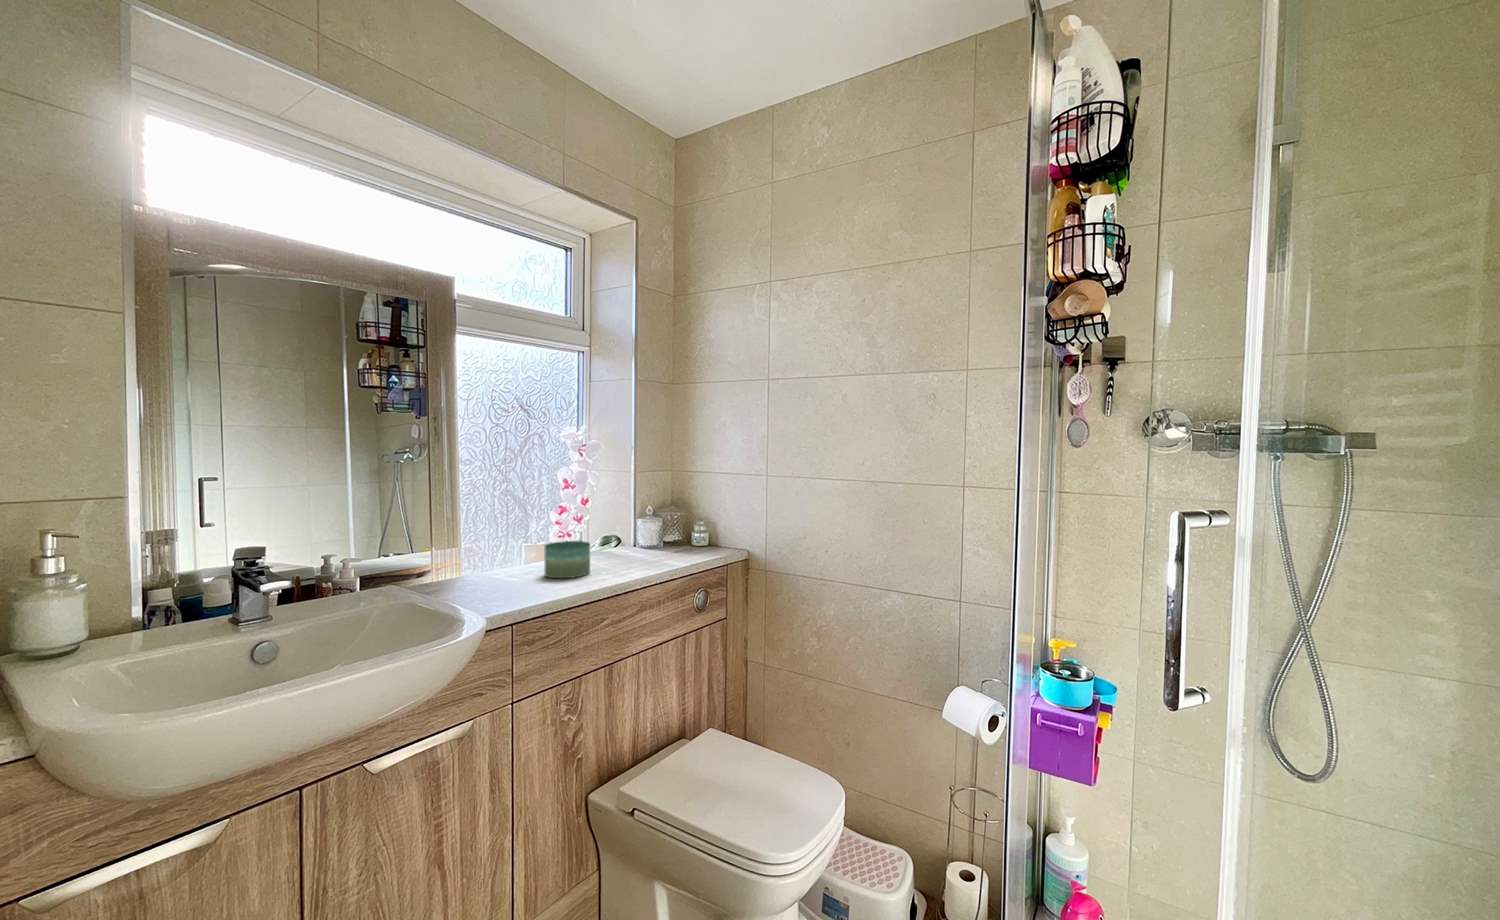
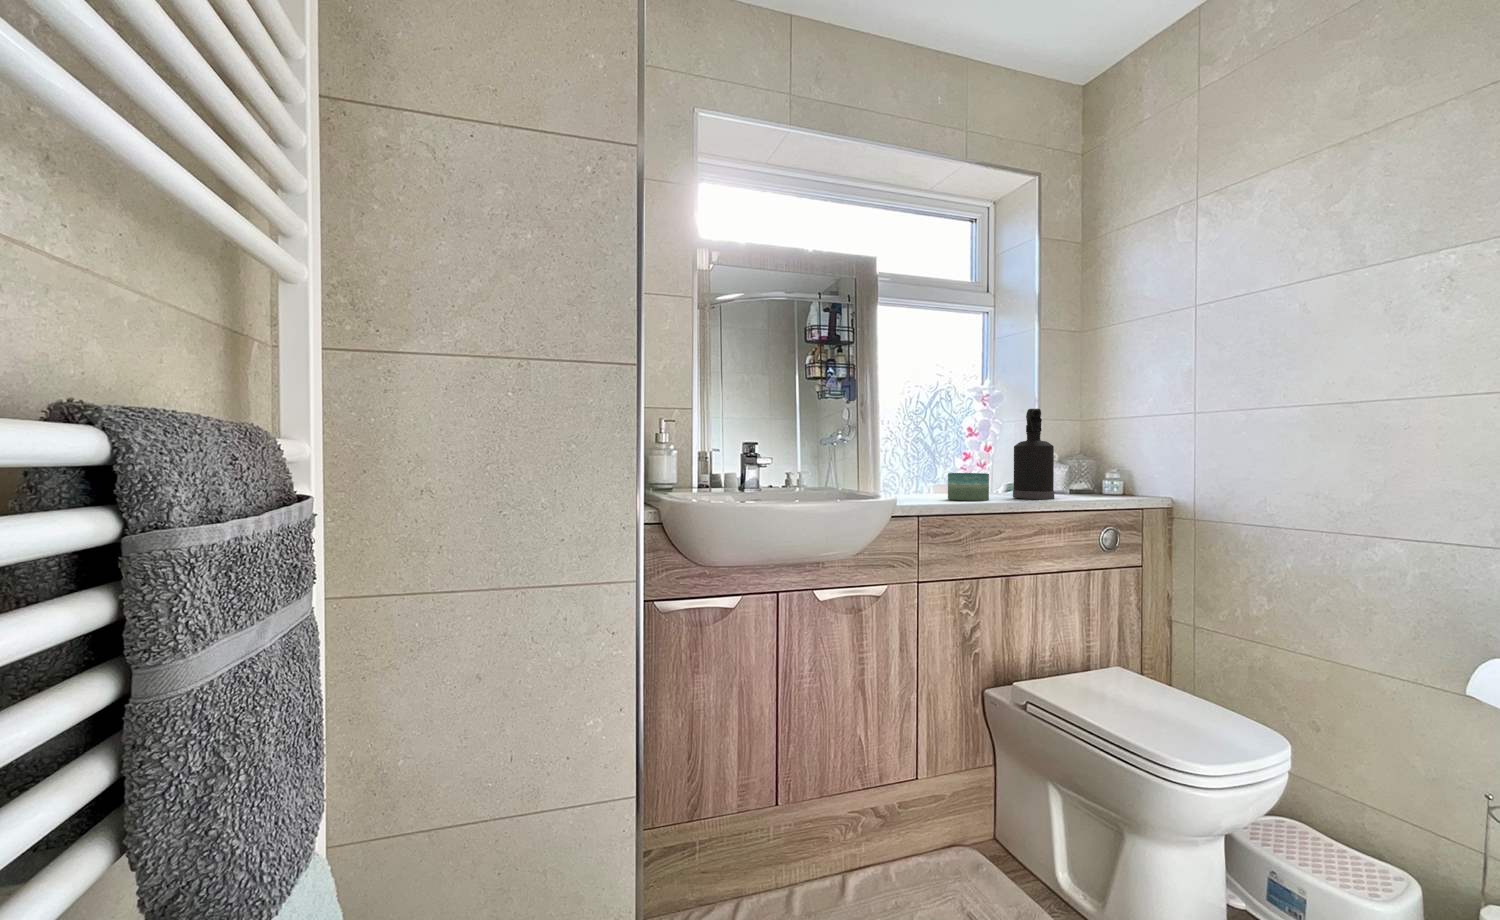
spray bottle: none [613,470,653,566] -> present [1013,409,1054,499]

